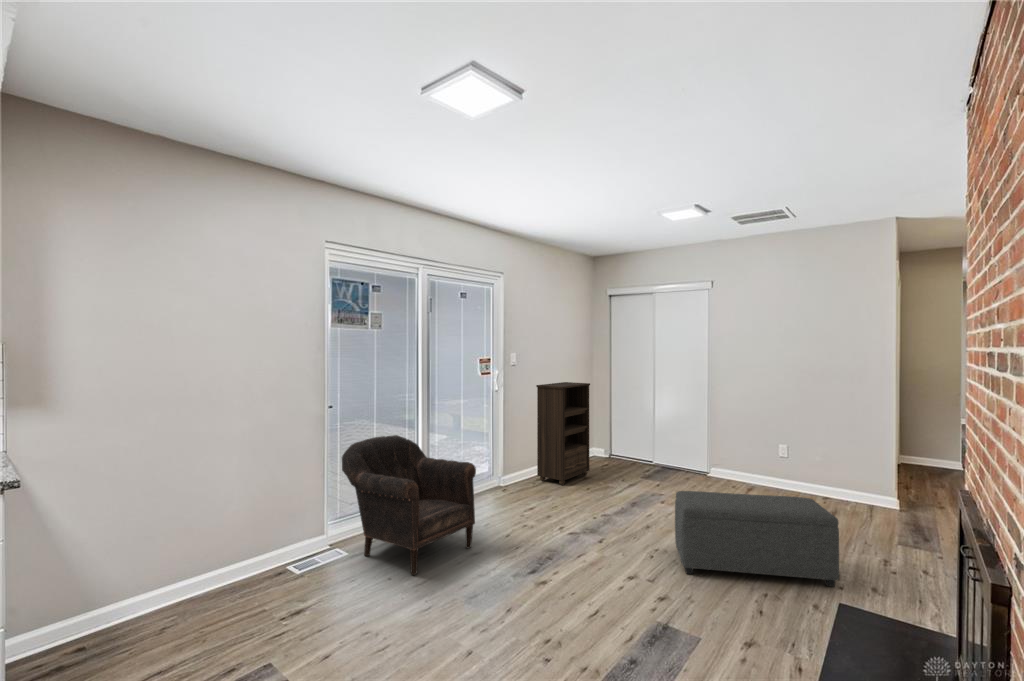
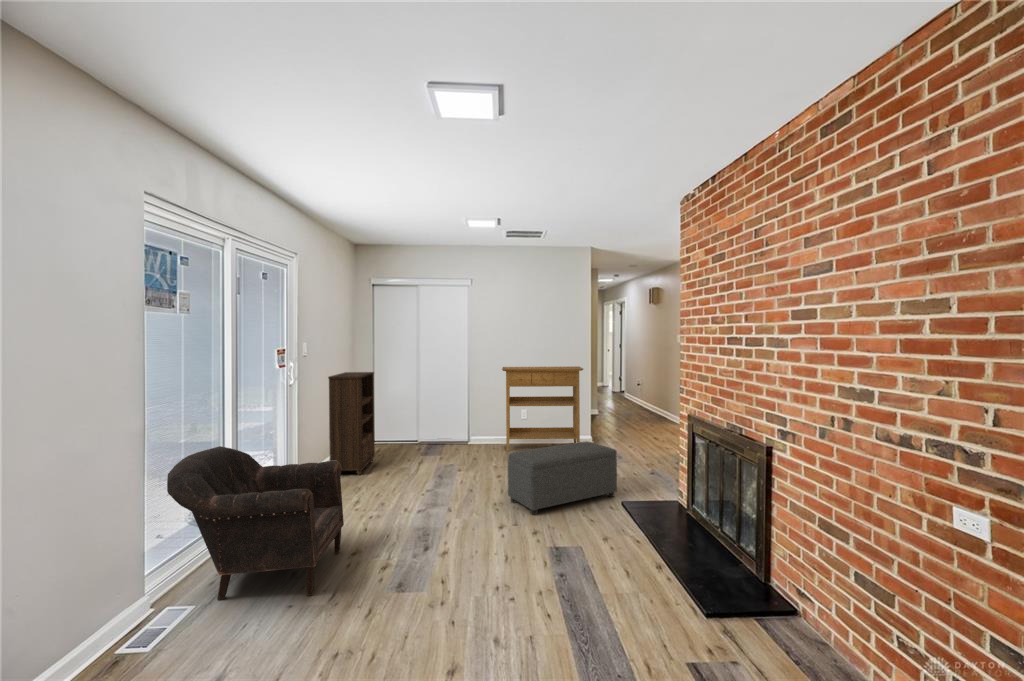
console table: none [738,387,869,514] -> present [502,366,583,451]

